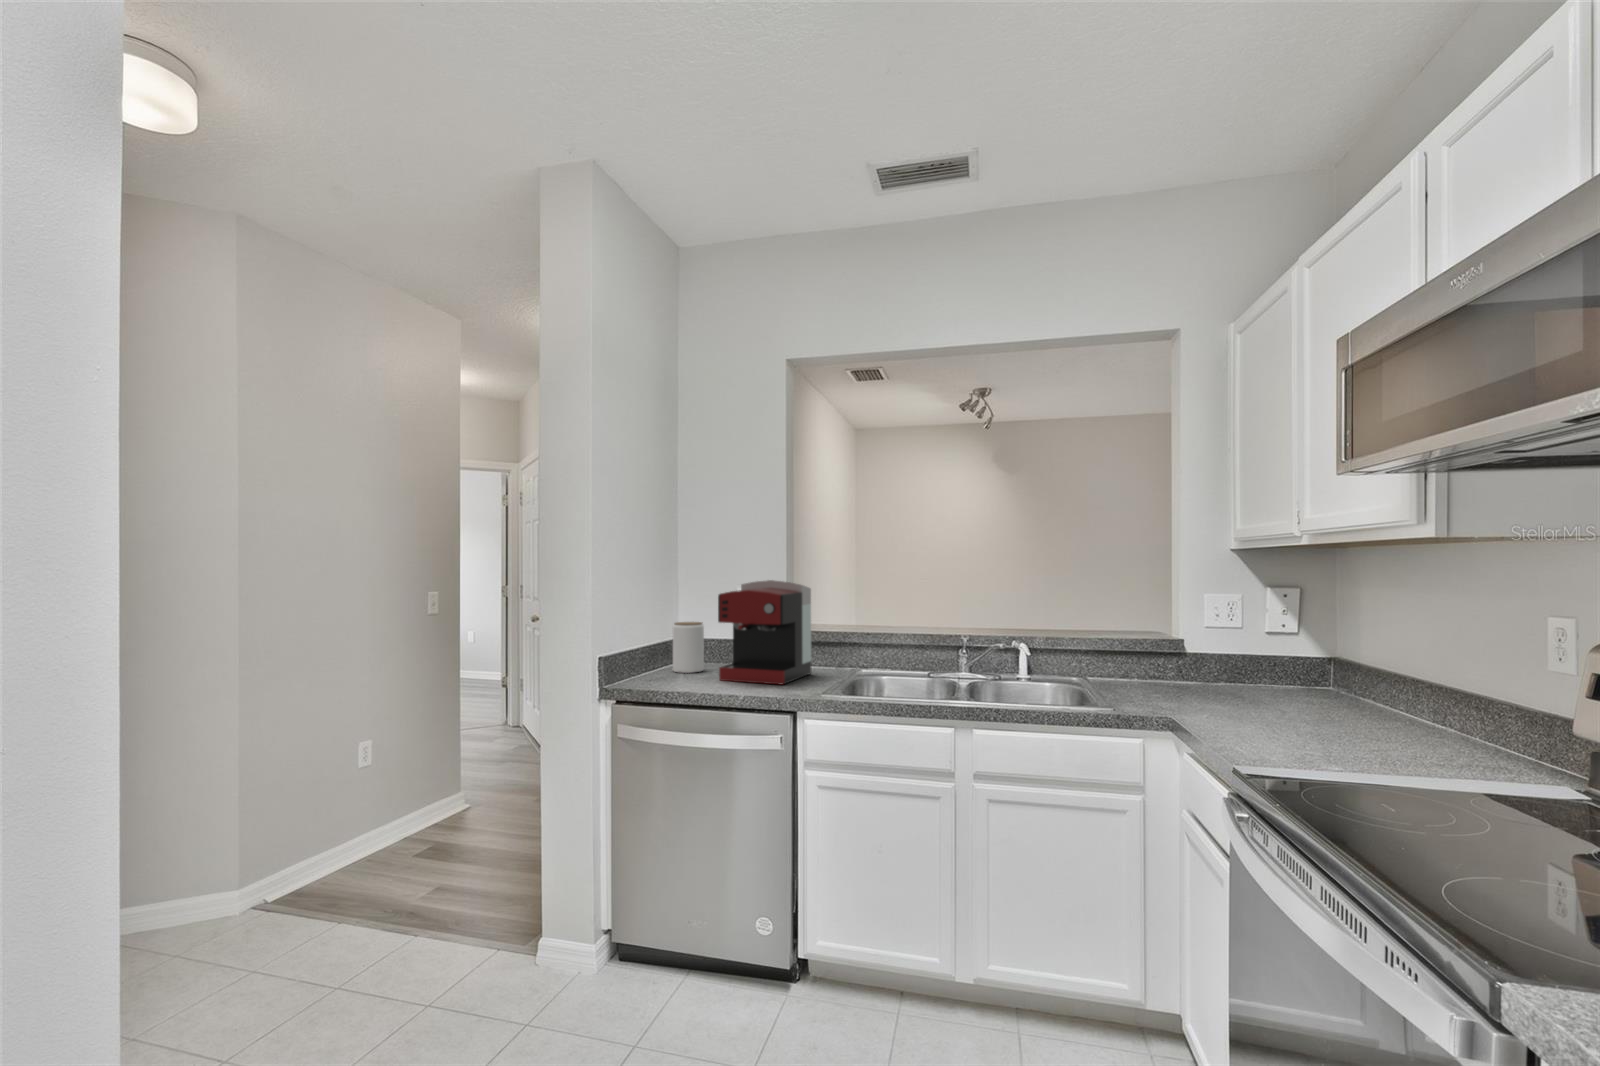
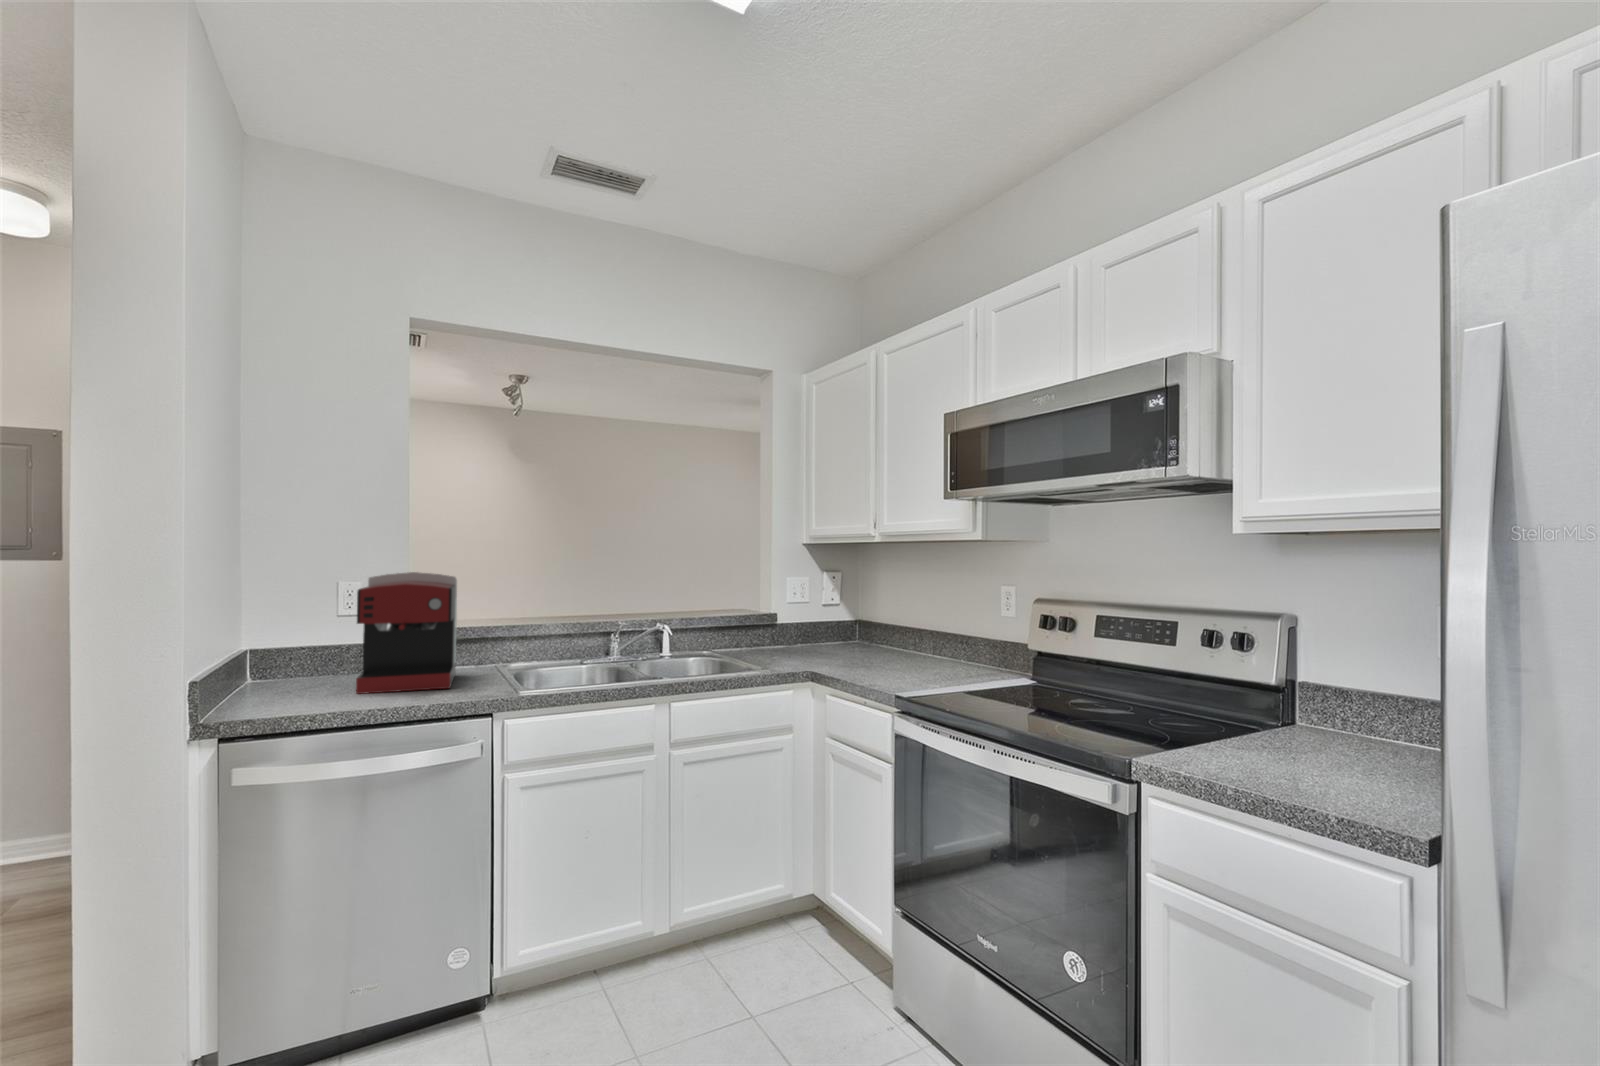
jar: present [673,622,704,673] -> none [260,626,309,692]

